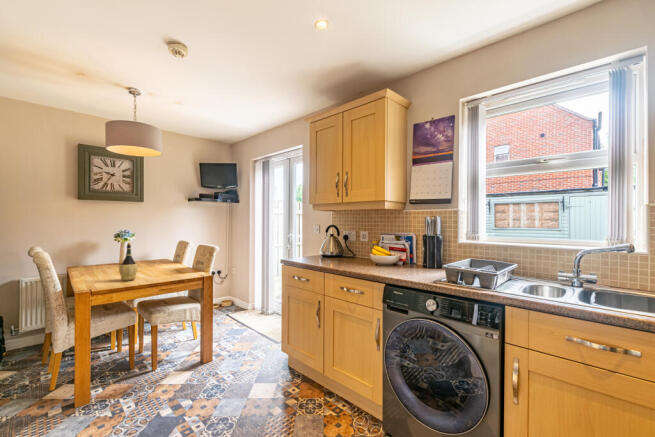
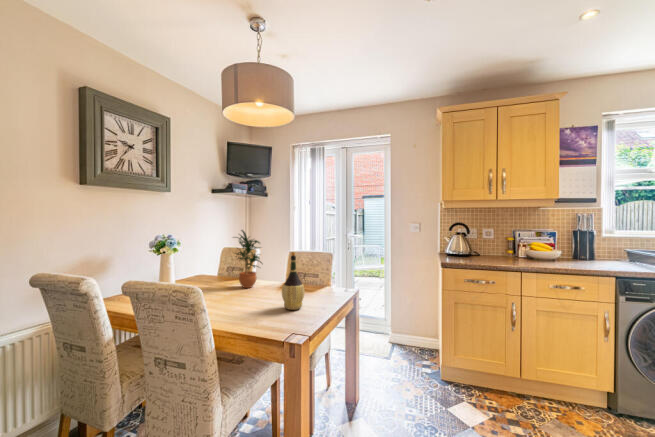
potted plant: none [143,227,171,268] -> present [236,230,262,288]

